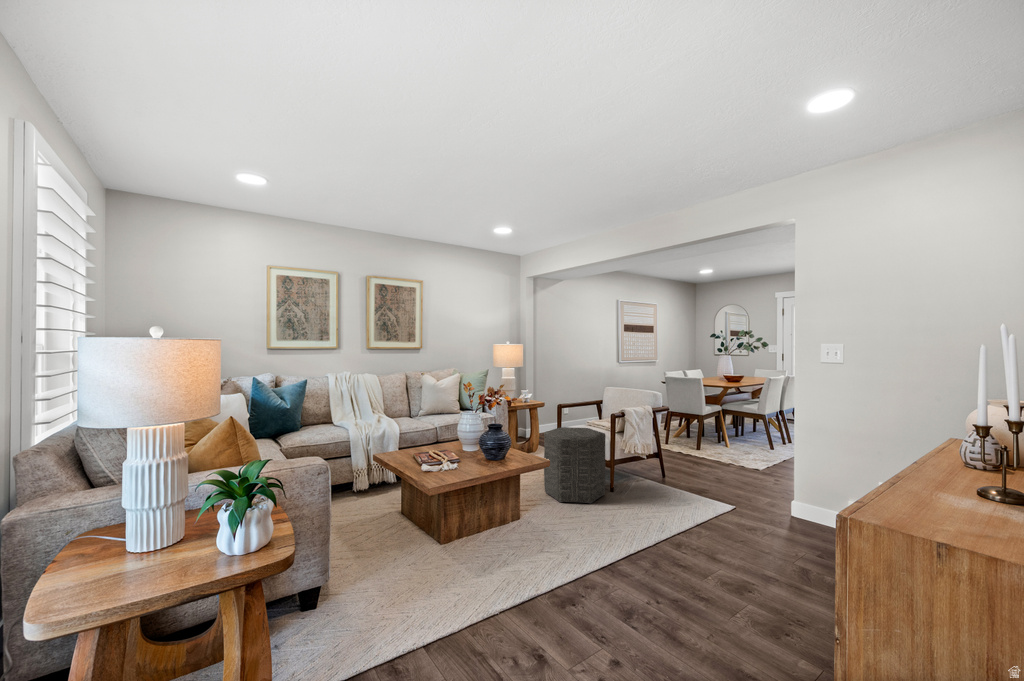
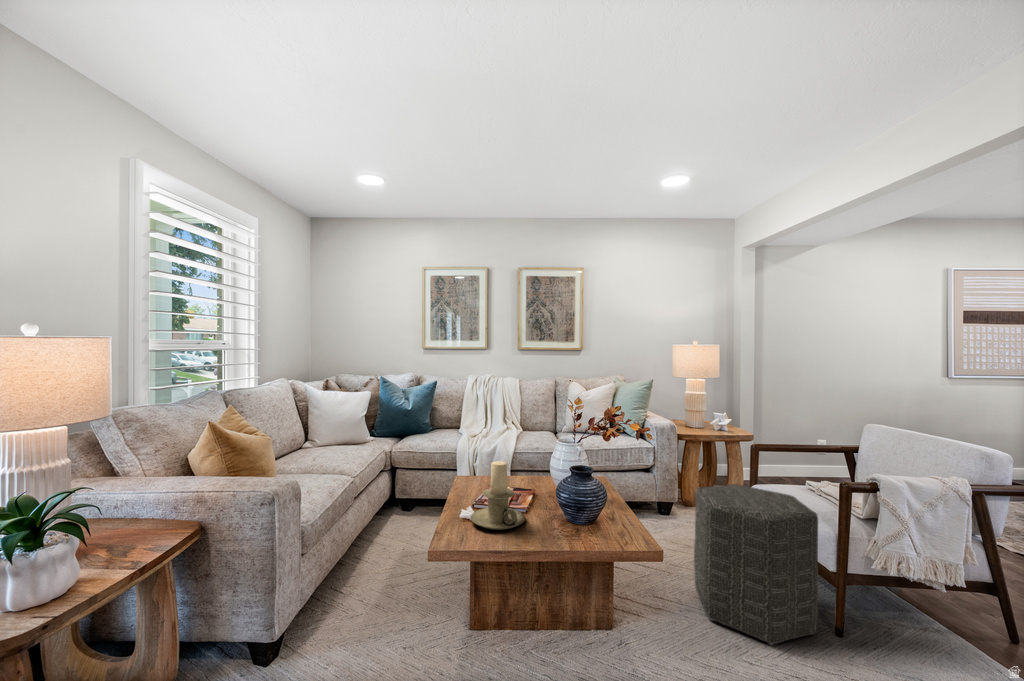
candle holder: none [434,430,471,474] -> present [470,461,525,530]

